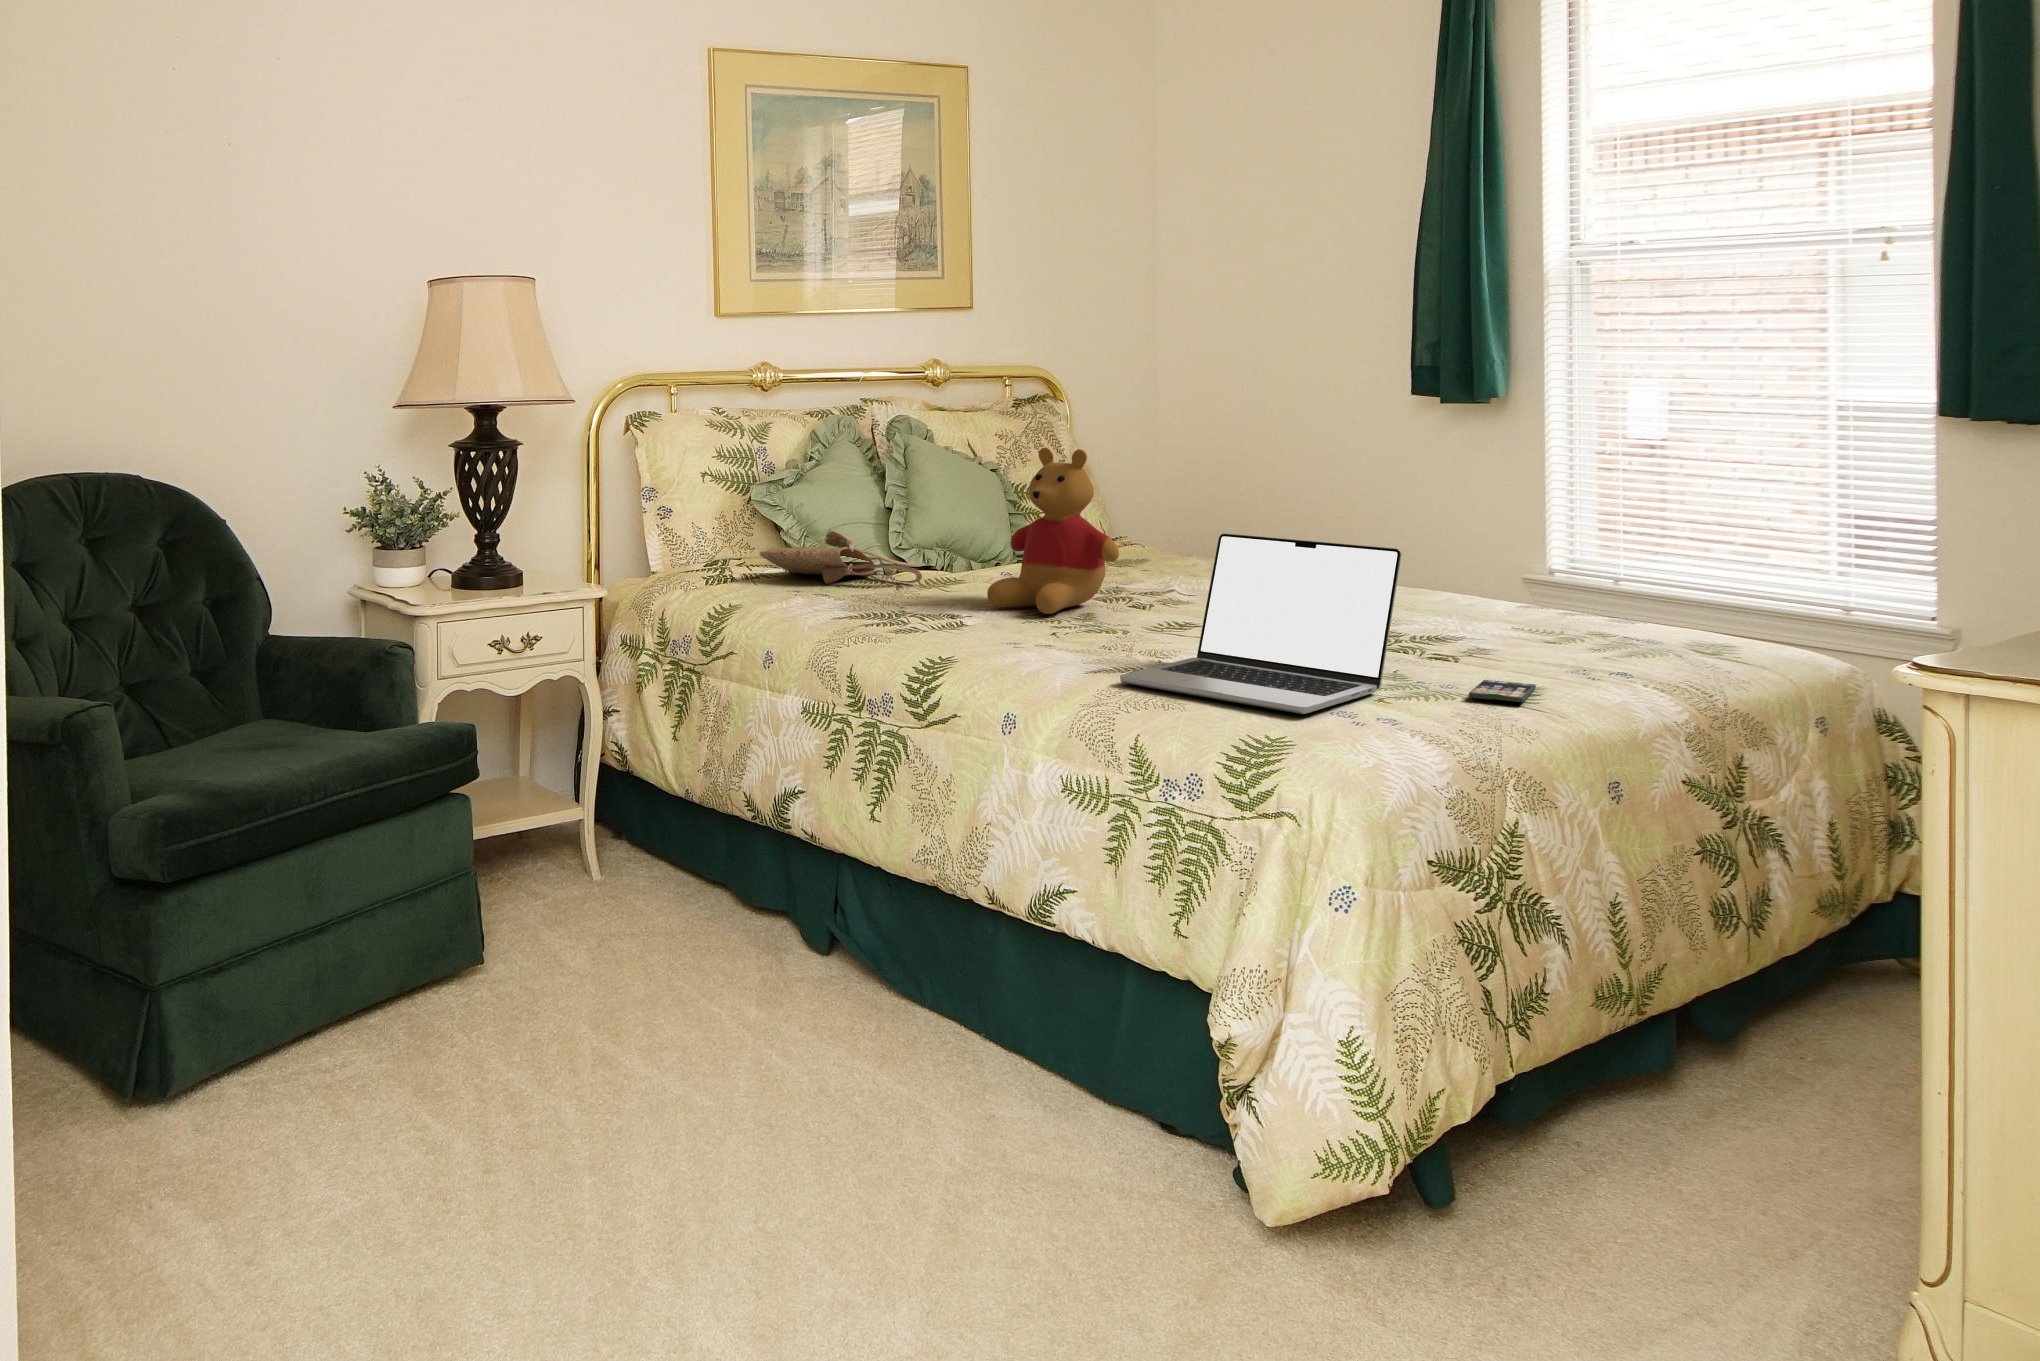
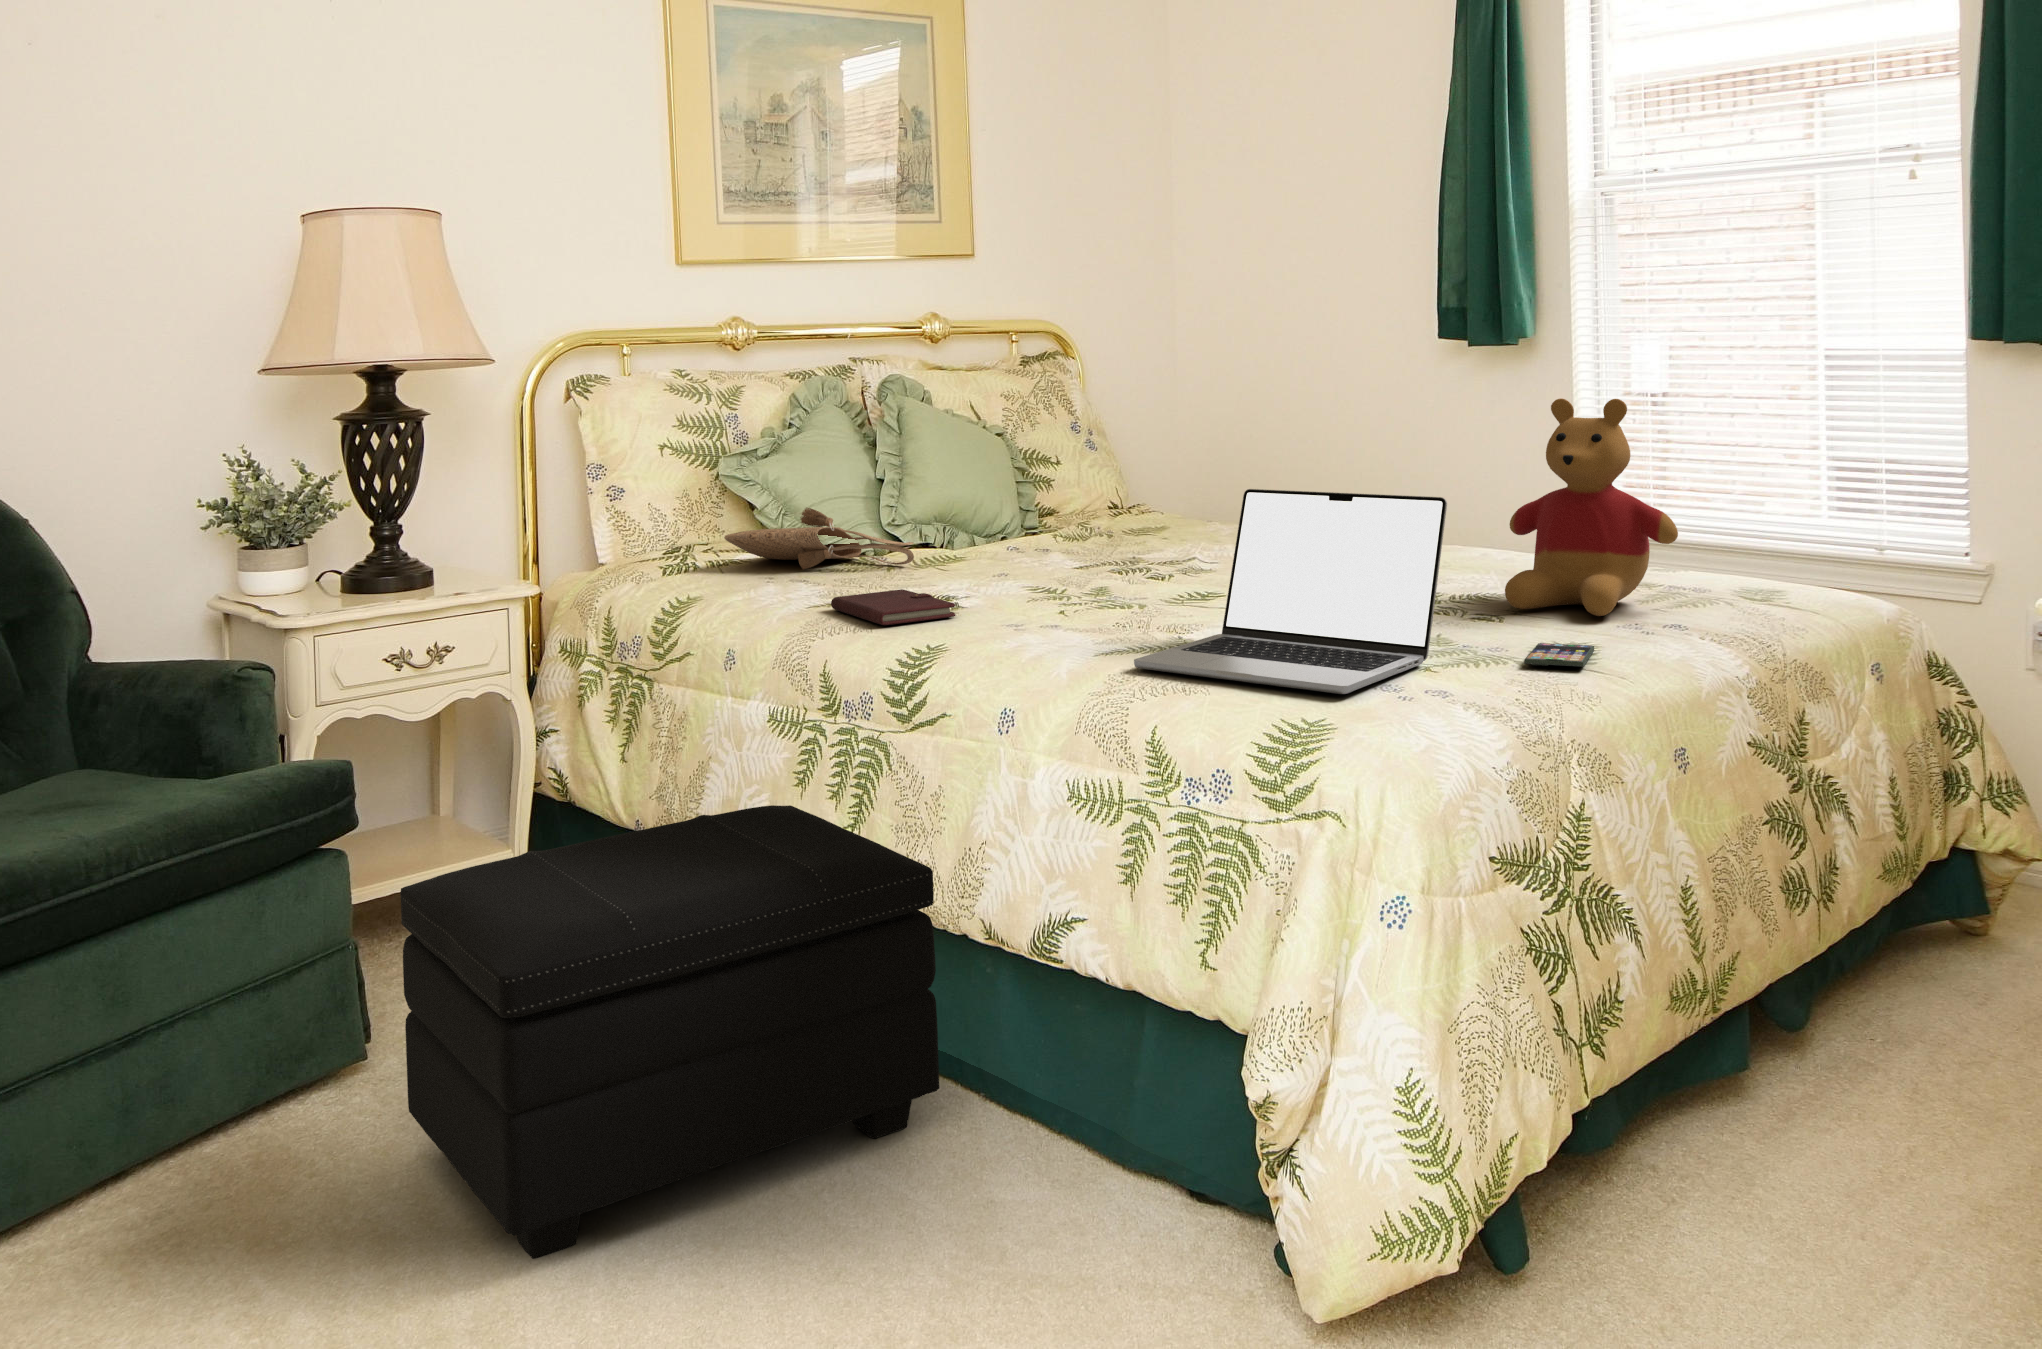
stuffed bear: present [987,448,1119,614] -> present [1505,399,1678,616]
notebook: none [855,605,963,636] -> present [831,589,956,625]
footstool: none [518,782,946,1124] -> present [400,805,939,1259]

